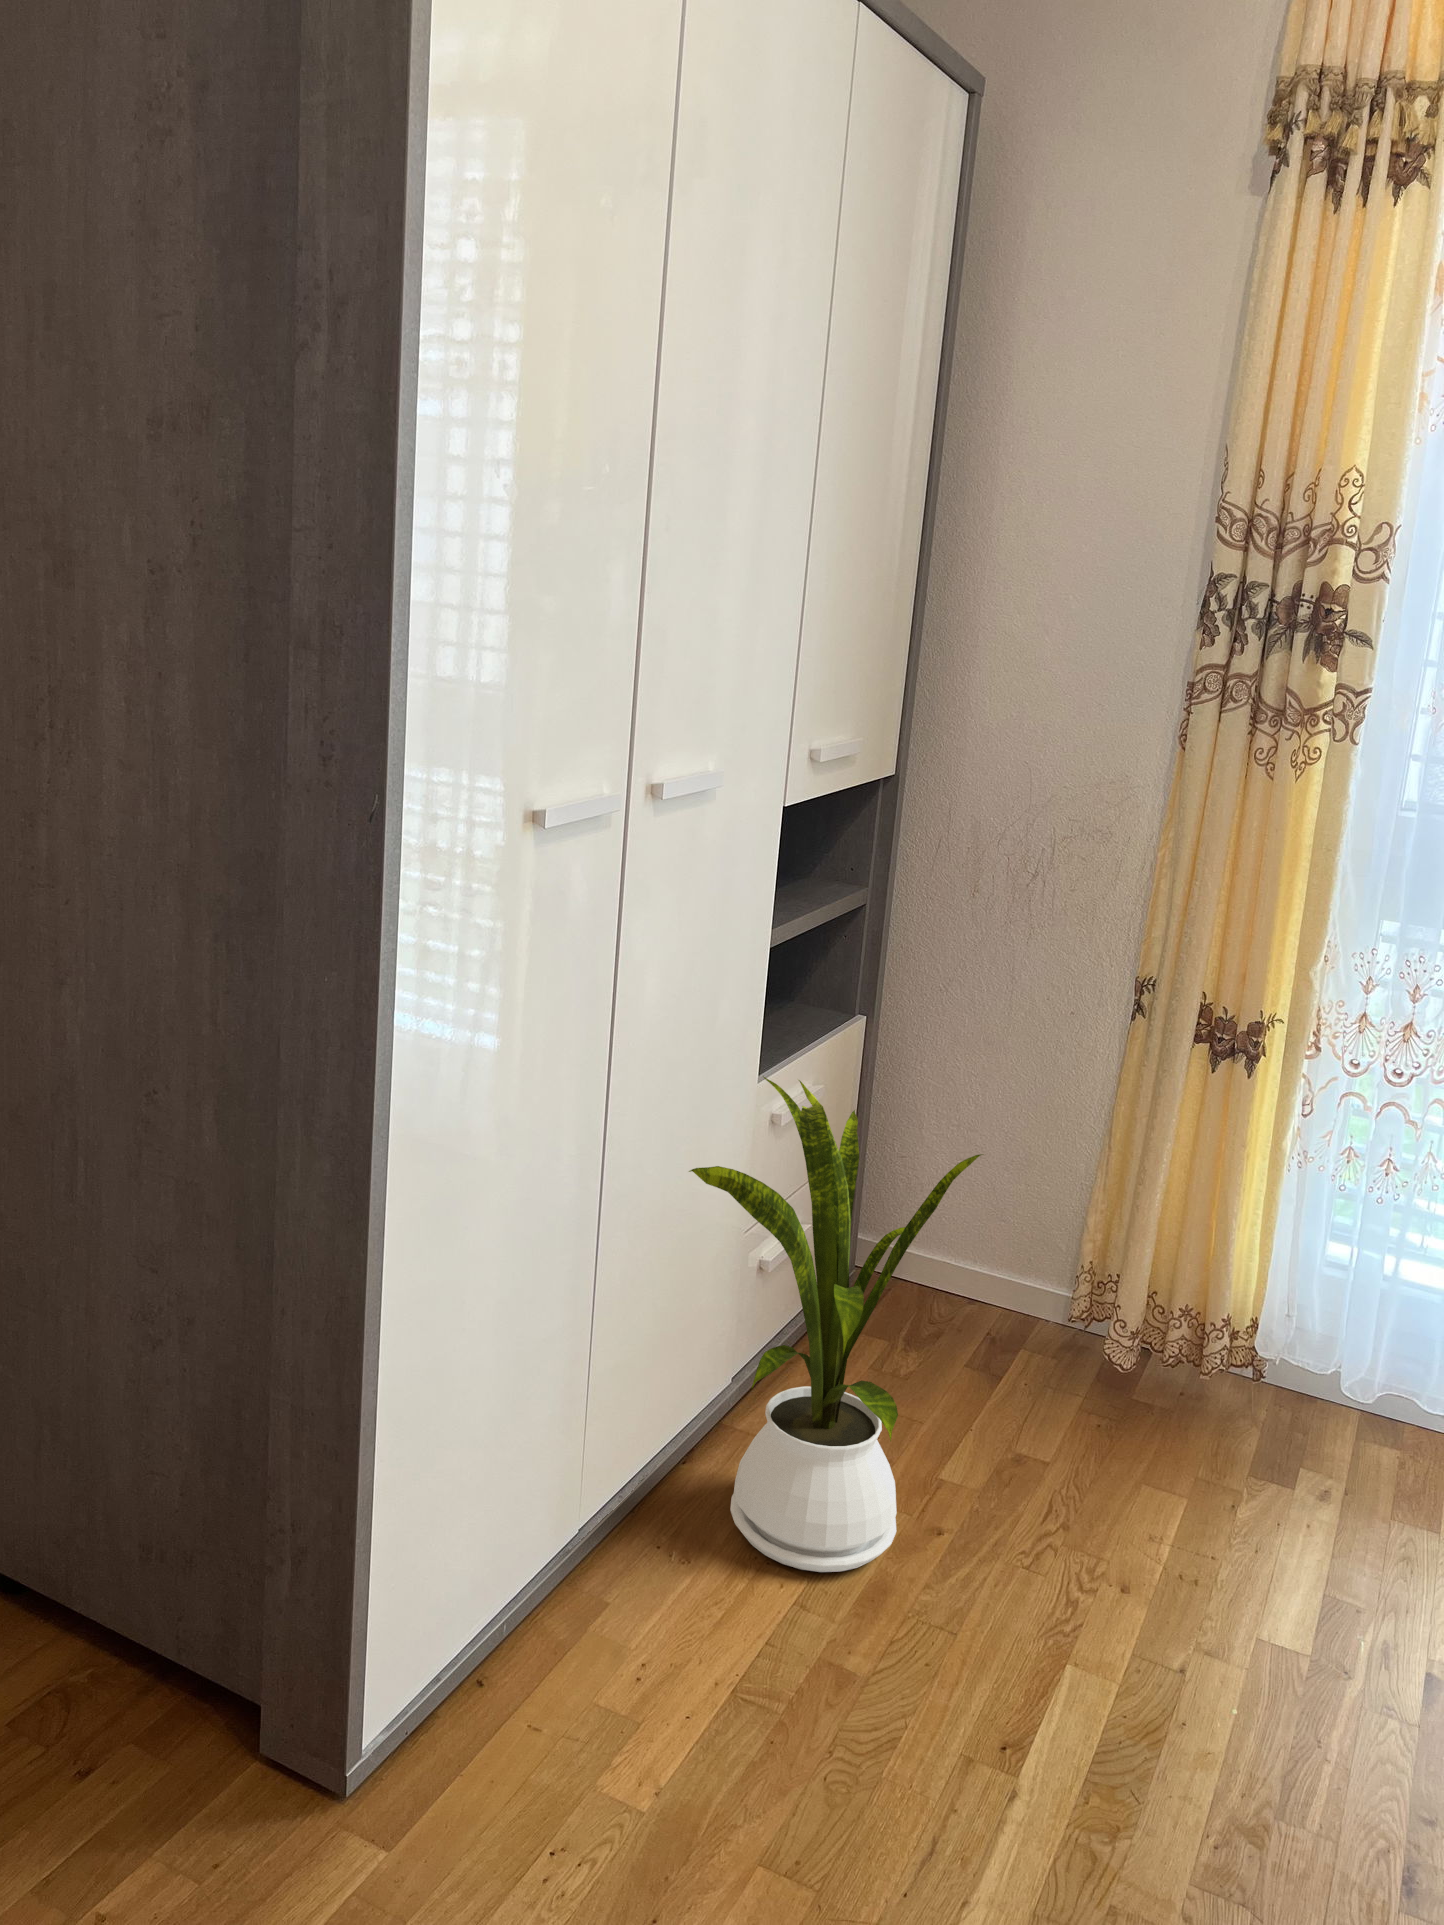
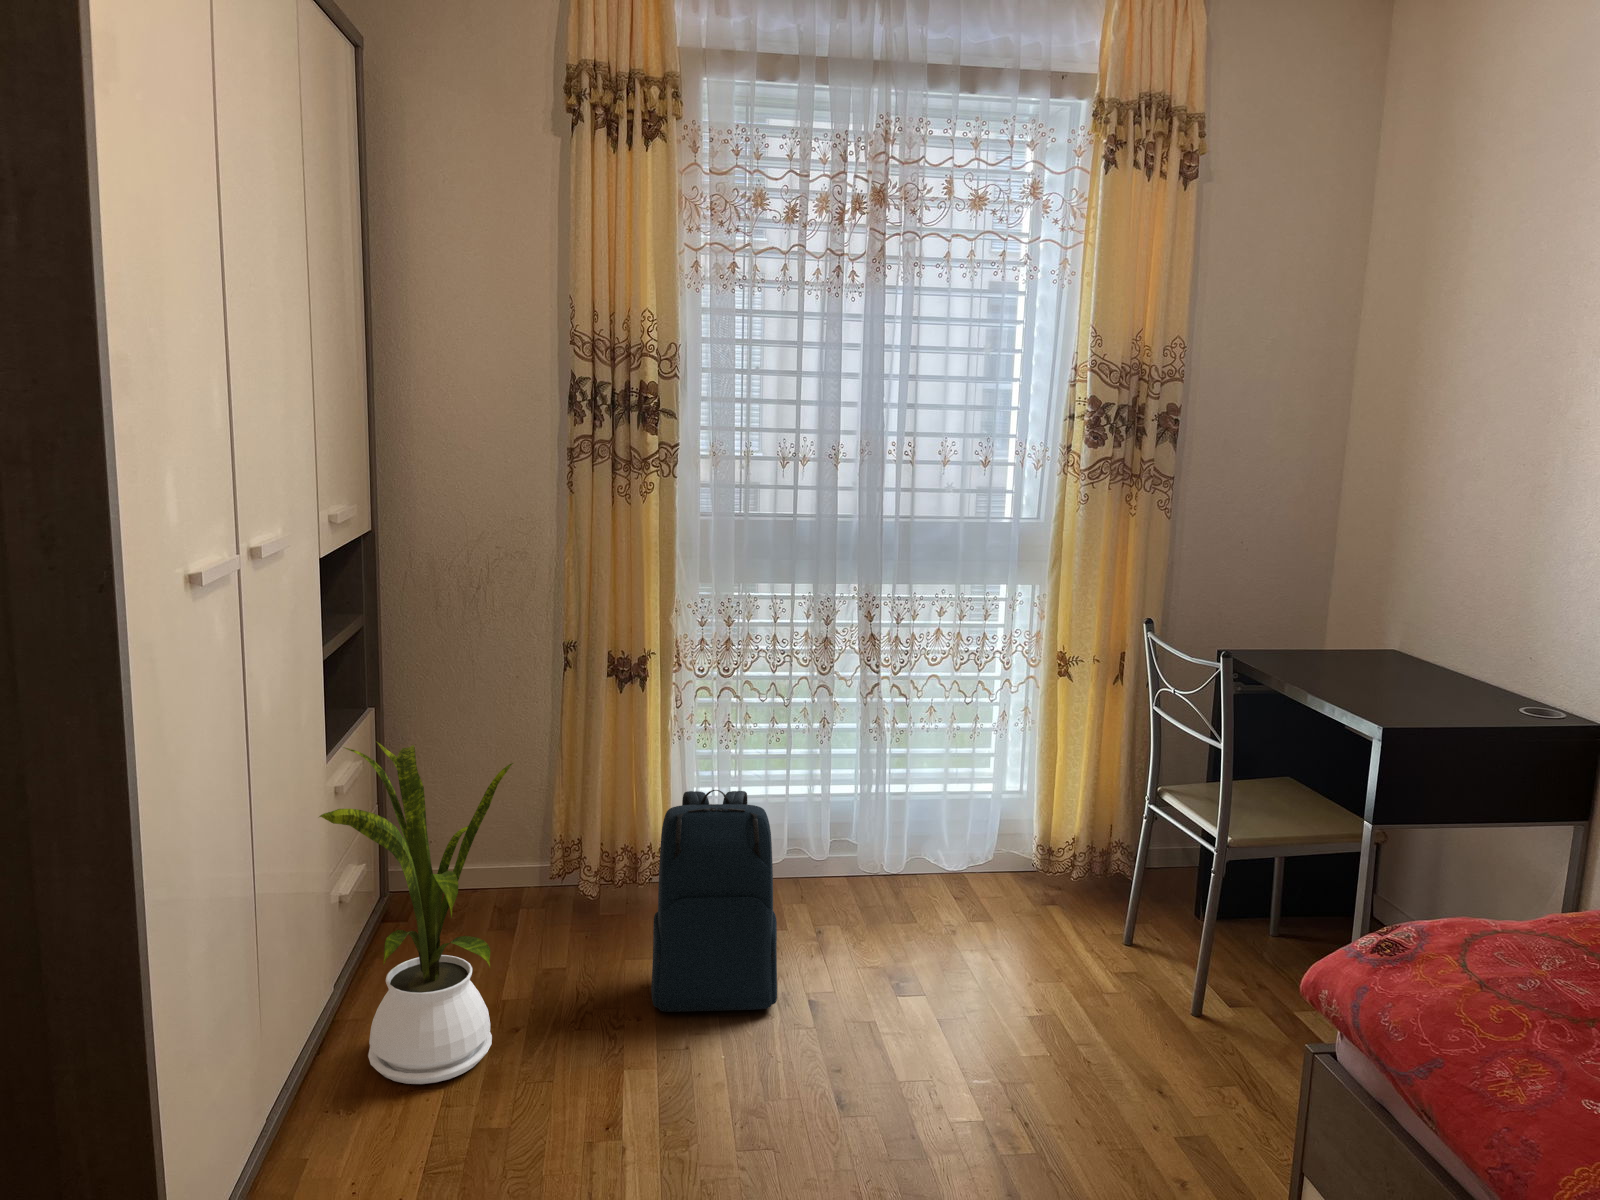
backpack: none [1150,1260,1401,1657] -> present [651,790,777,1012]

